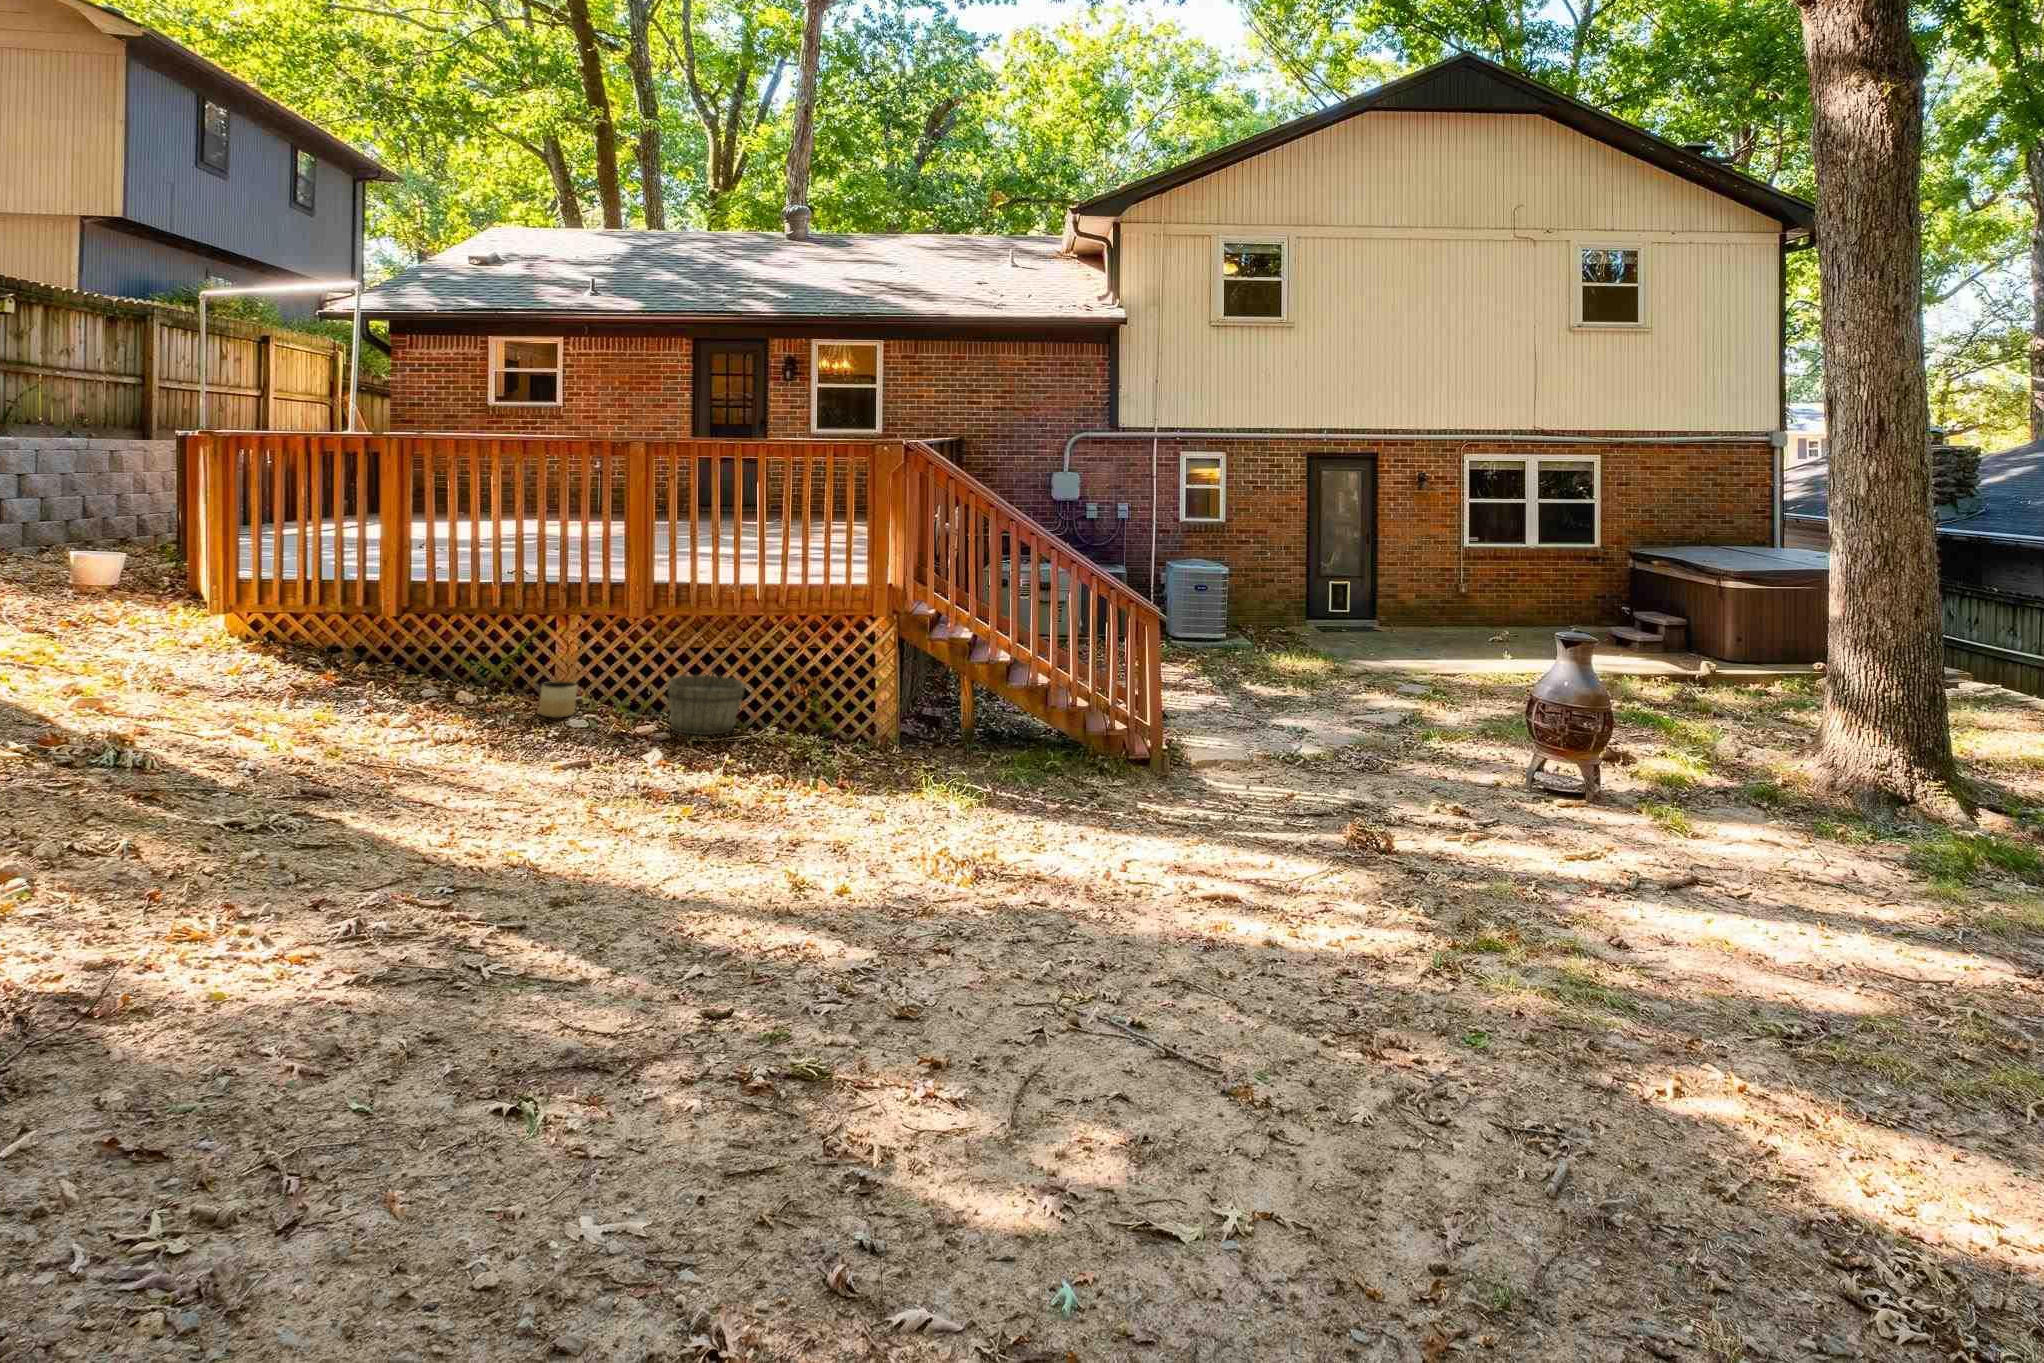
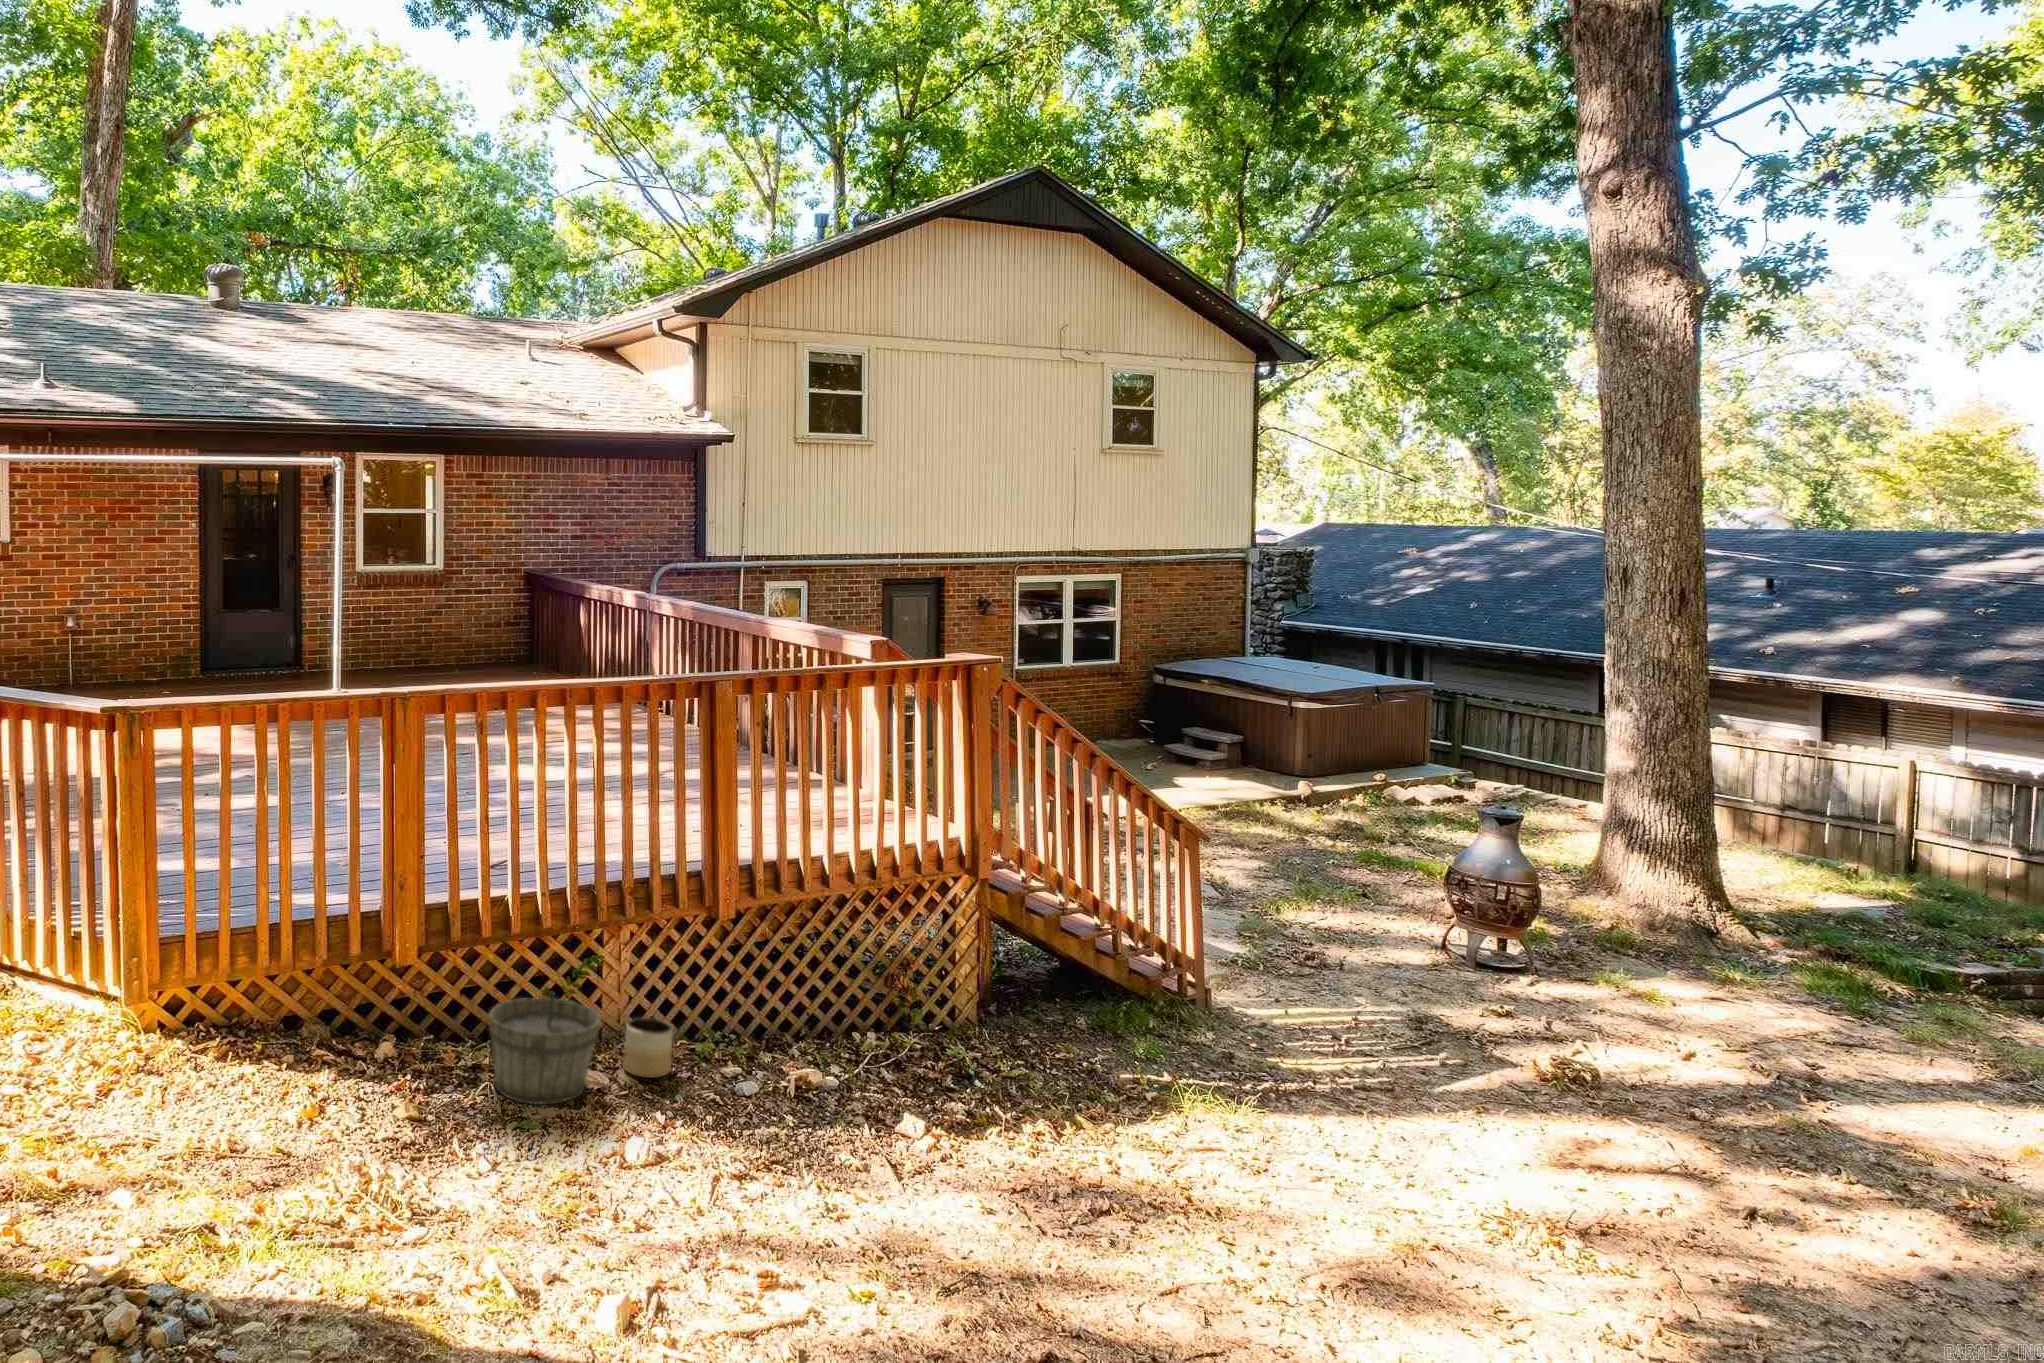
wooden bucket: present [668,669,745,735] -> present [490,987,601,1105]

